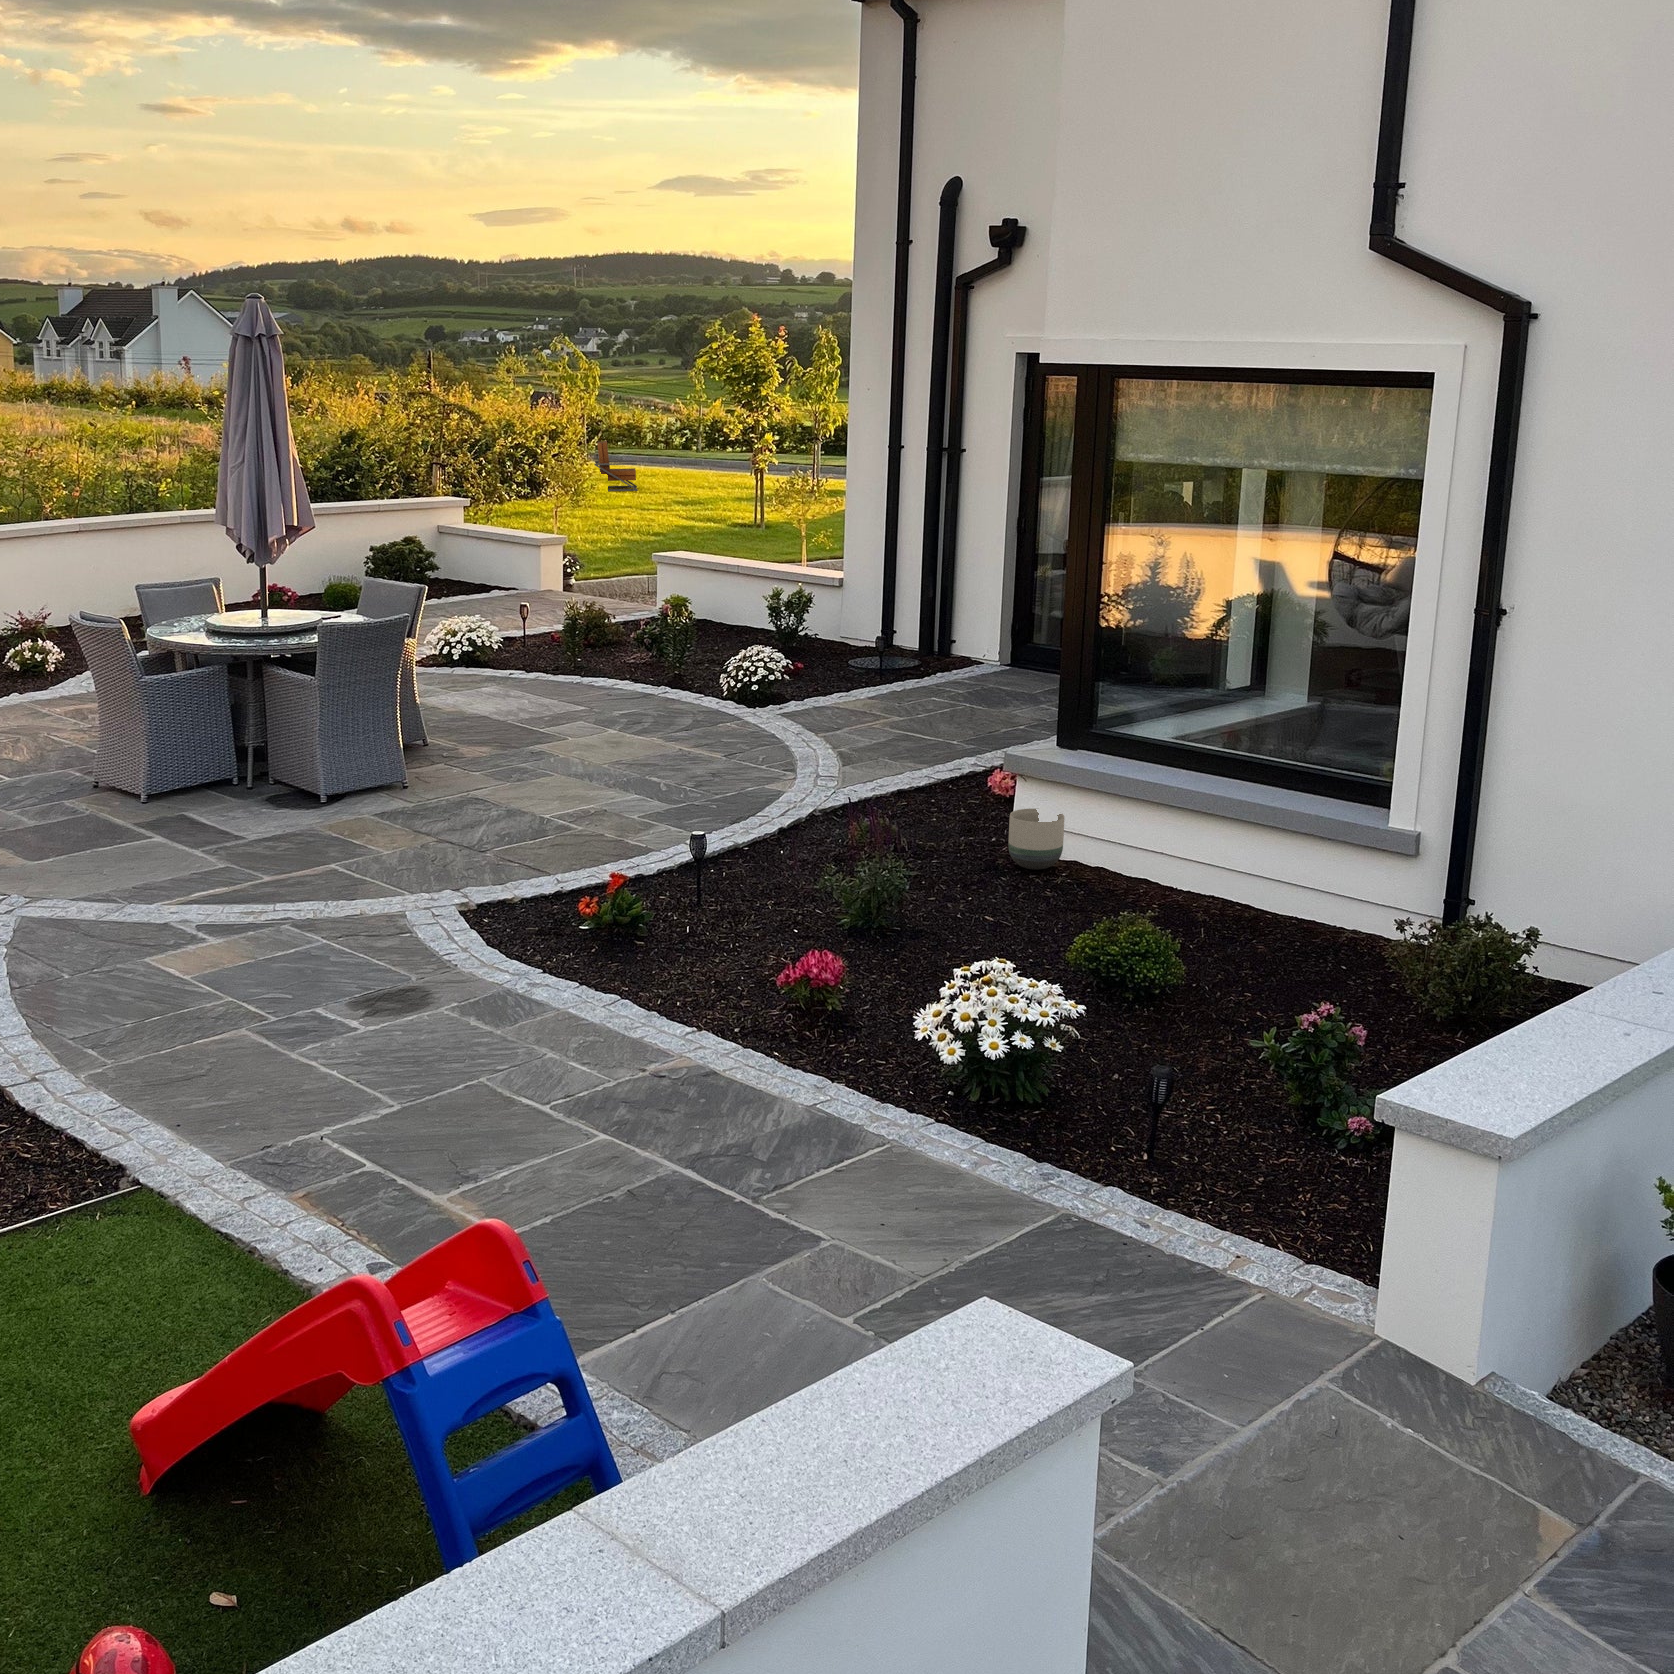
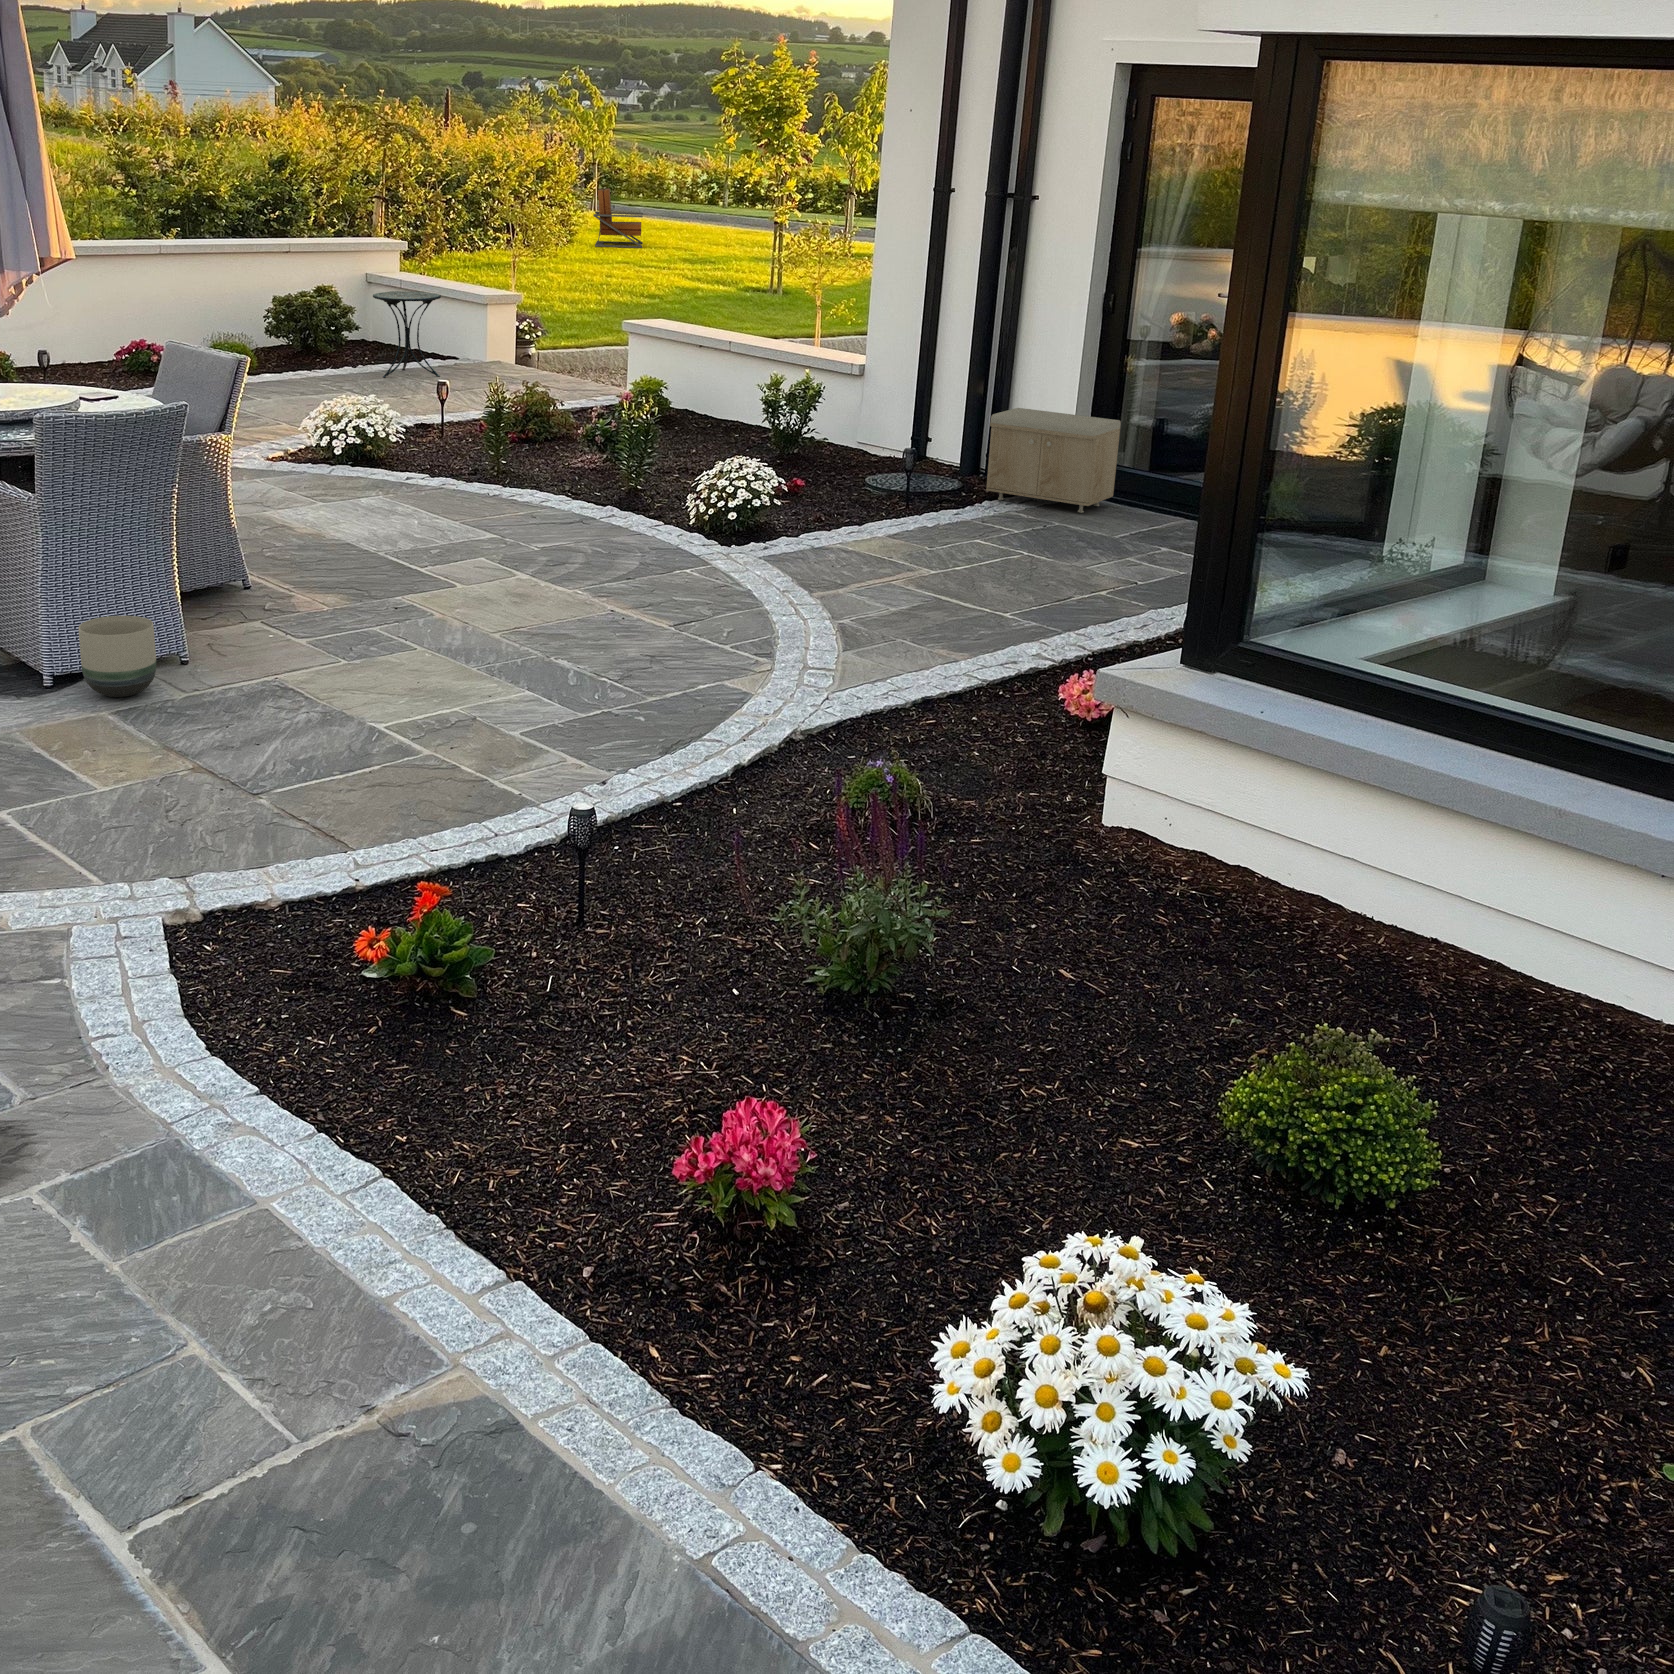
side table: none [449,537,504,605] -> present [373,291,441,377]
storage bench: none [937,603,1034,678] -> present [986,408,1121,513]
planter: present [1008,809,1064,870] -> present [78,616,156,697]

